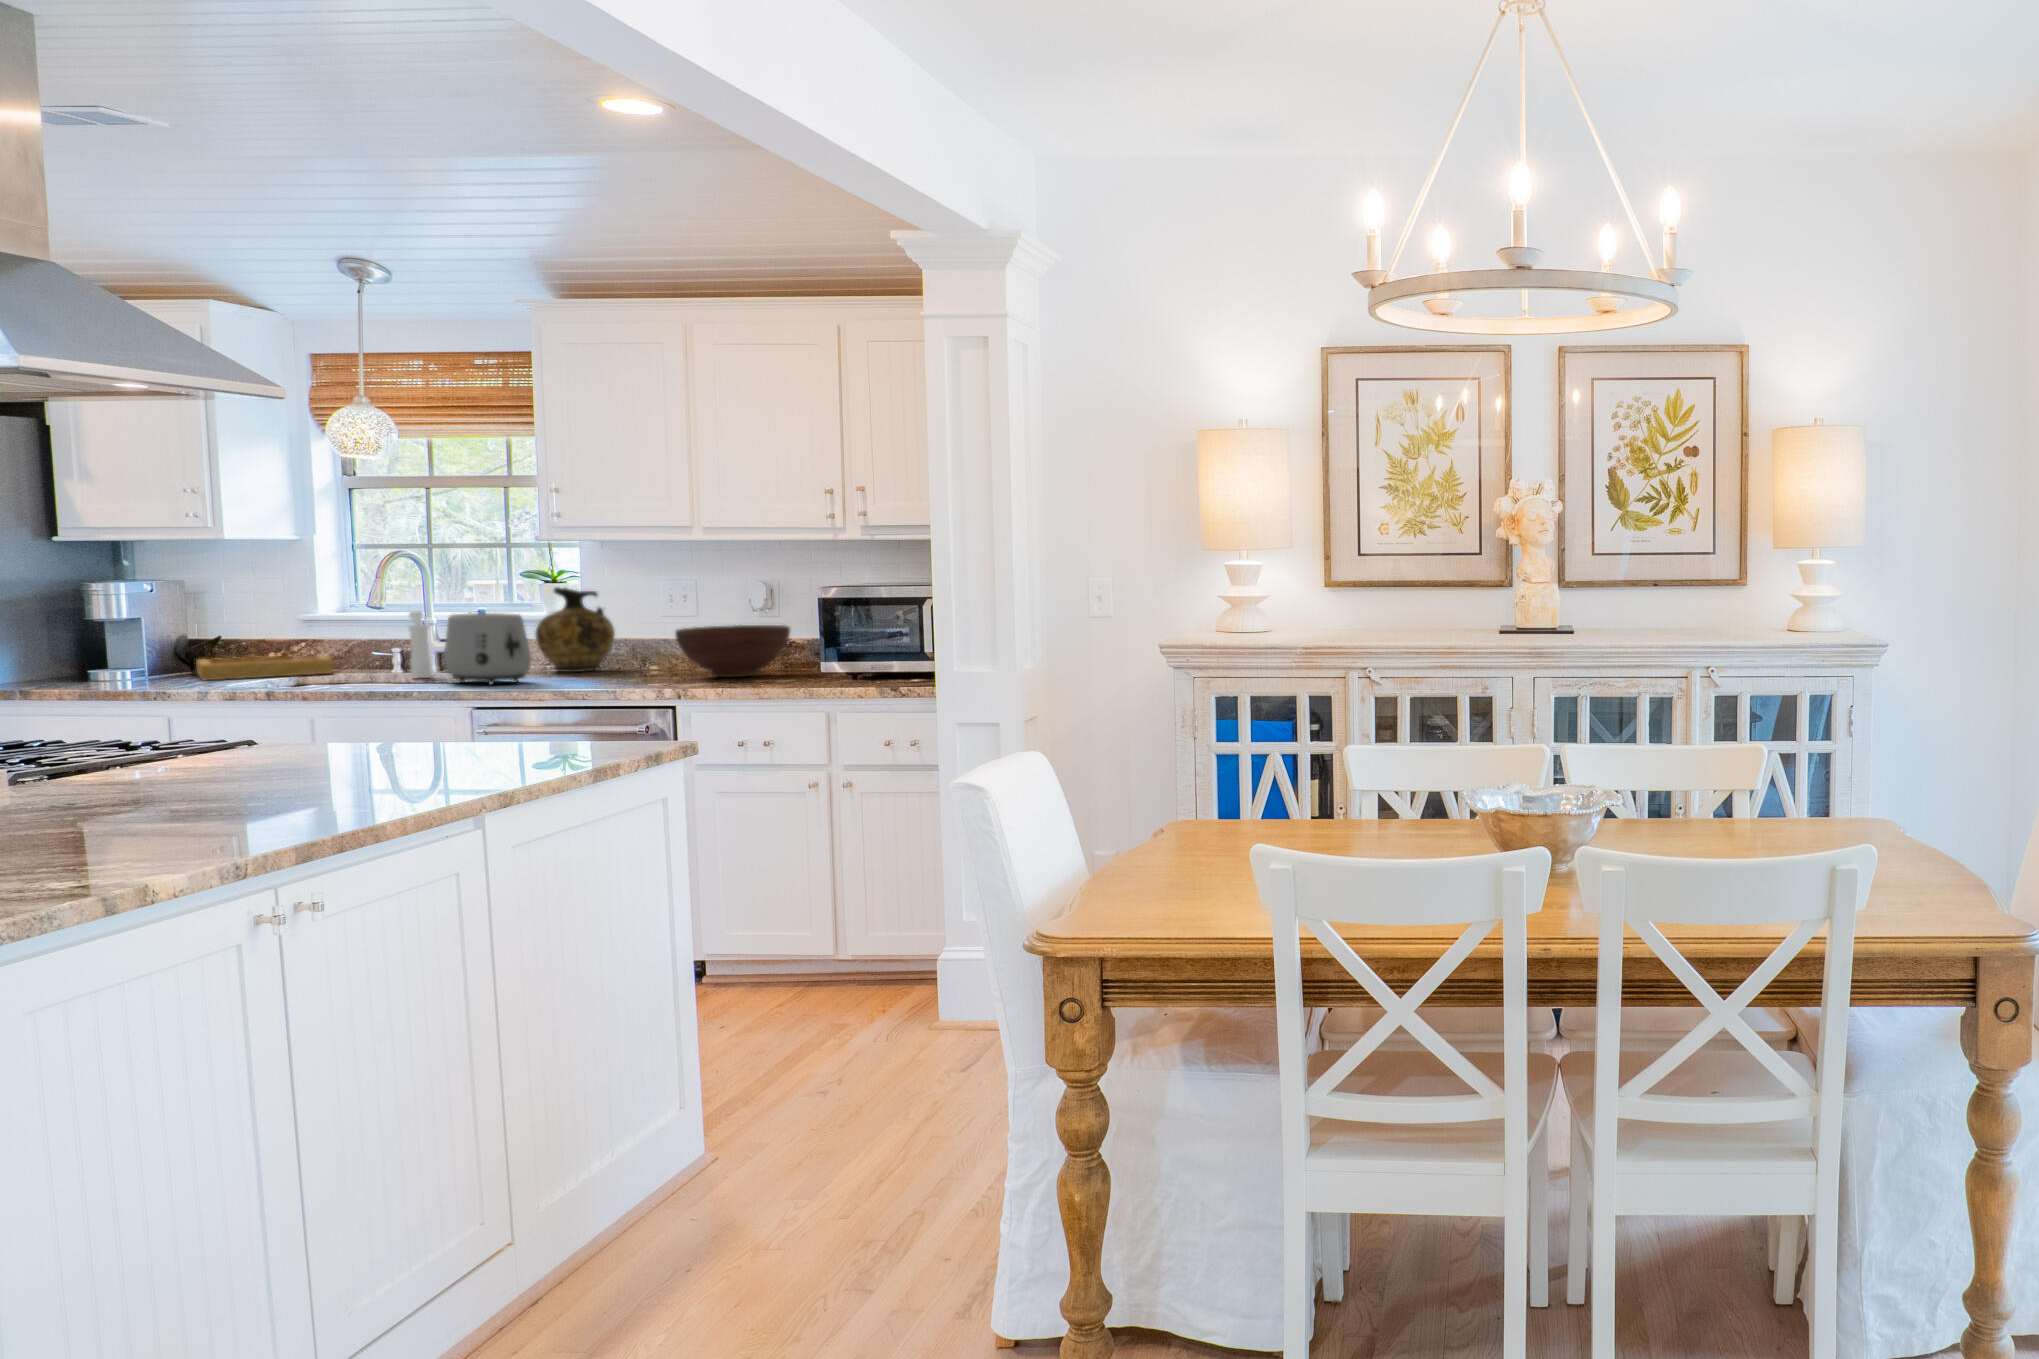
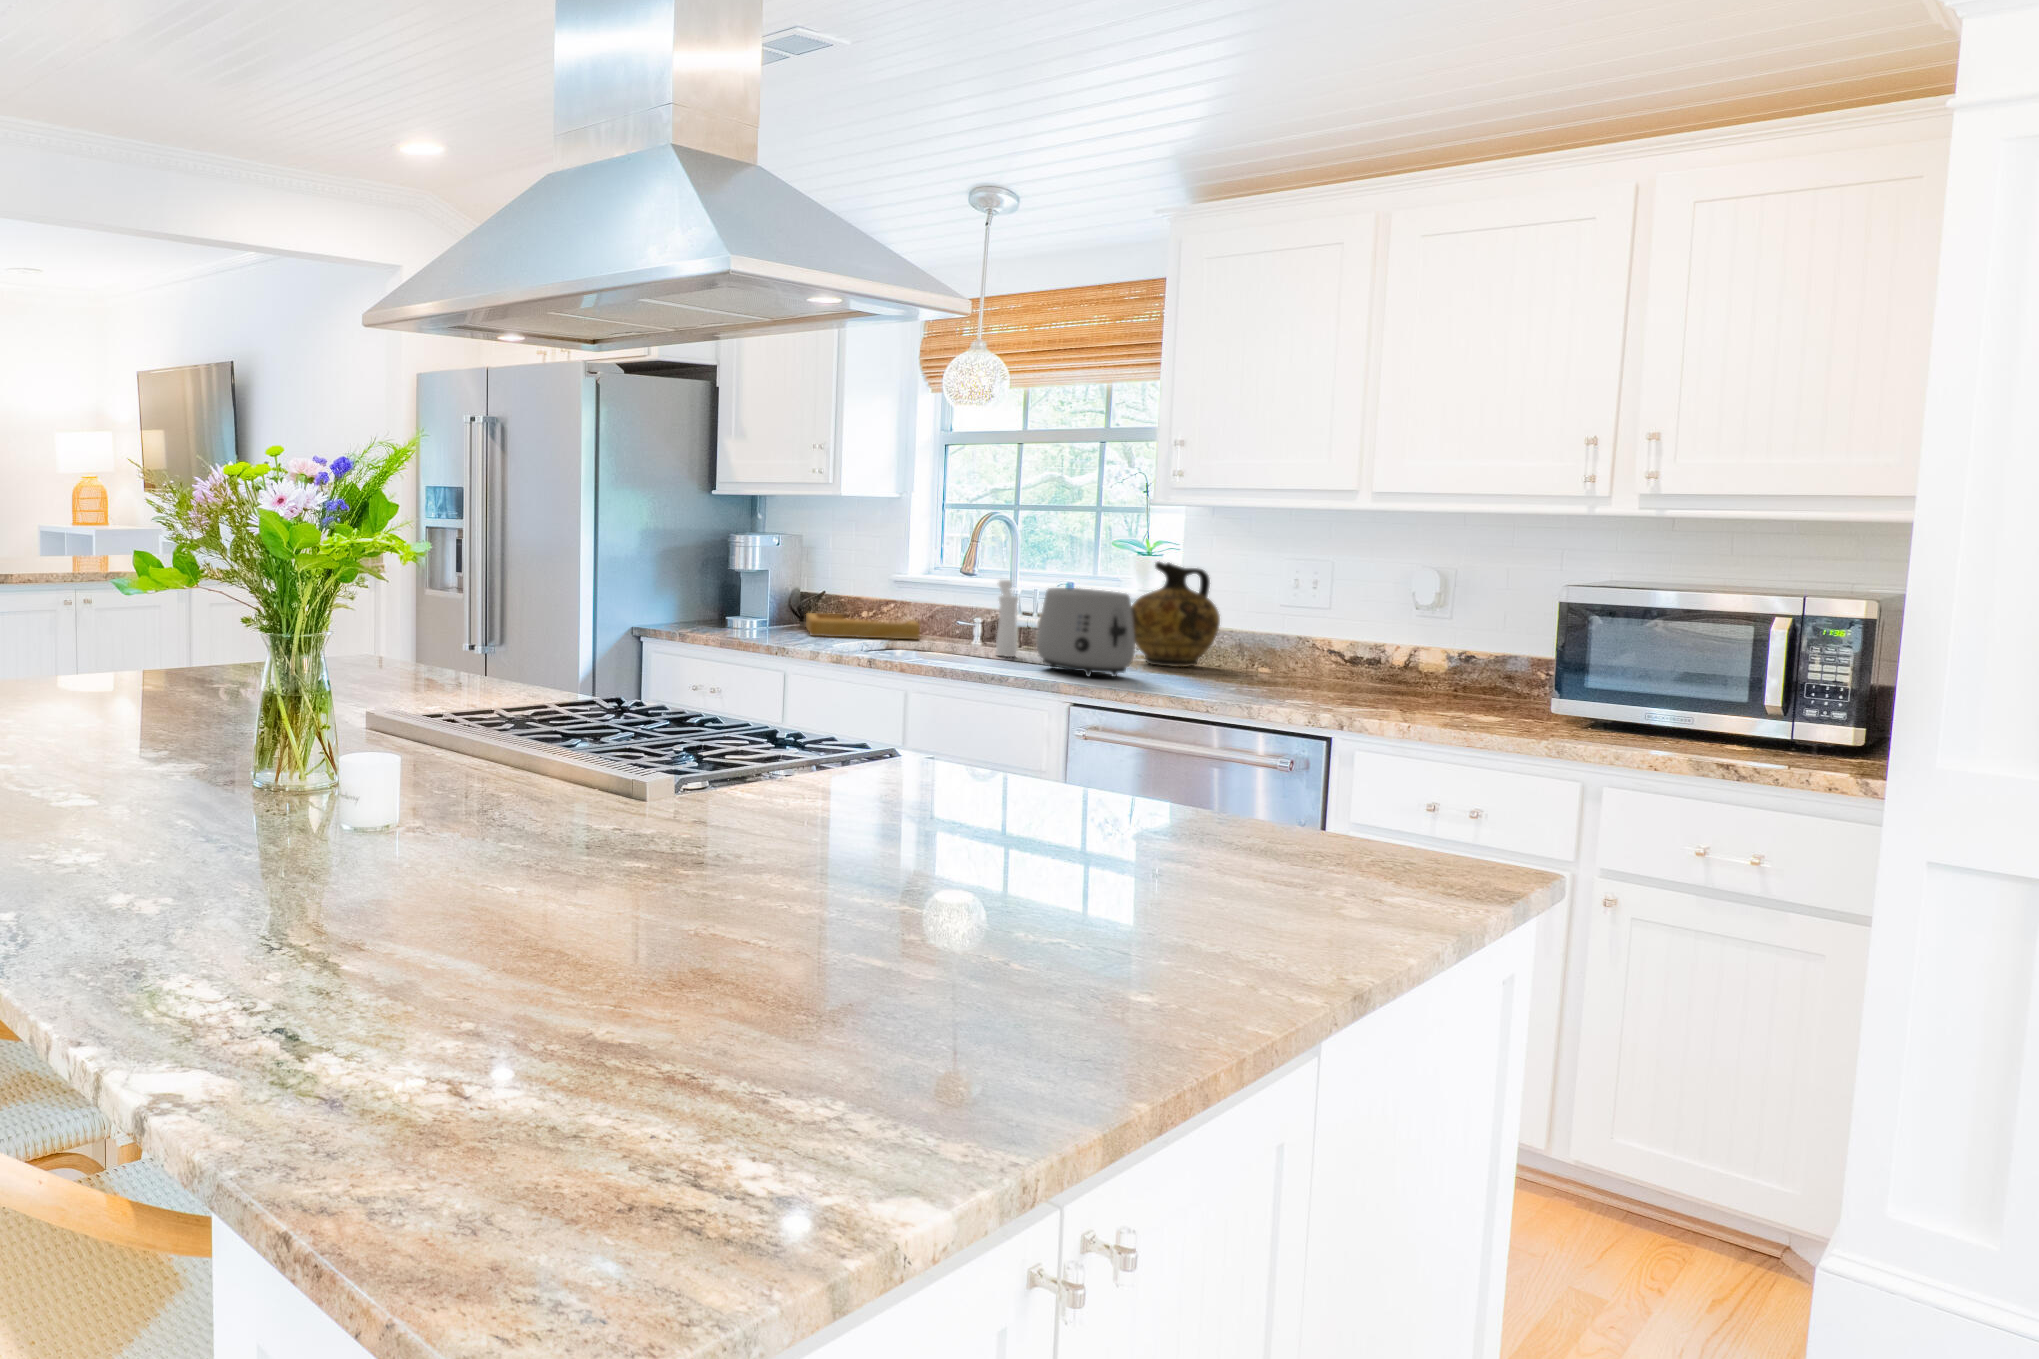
fruit bowl: present [675,625,790,677] -> none [1321,627,1492,703]

